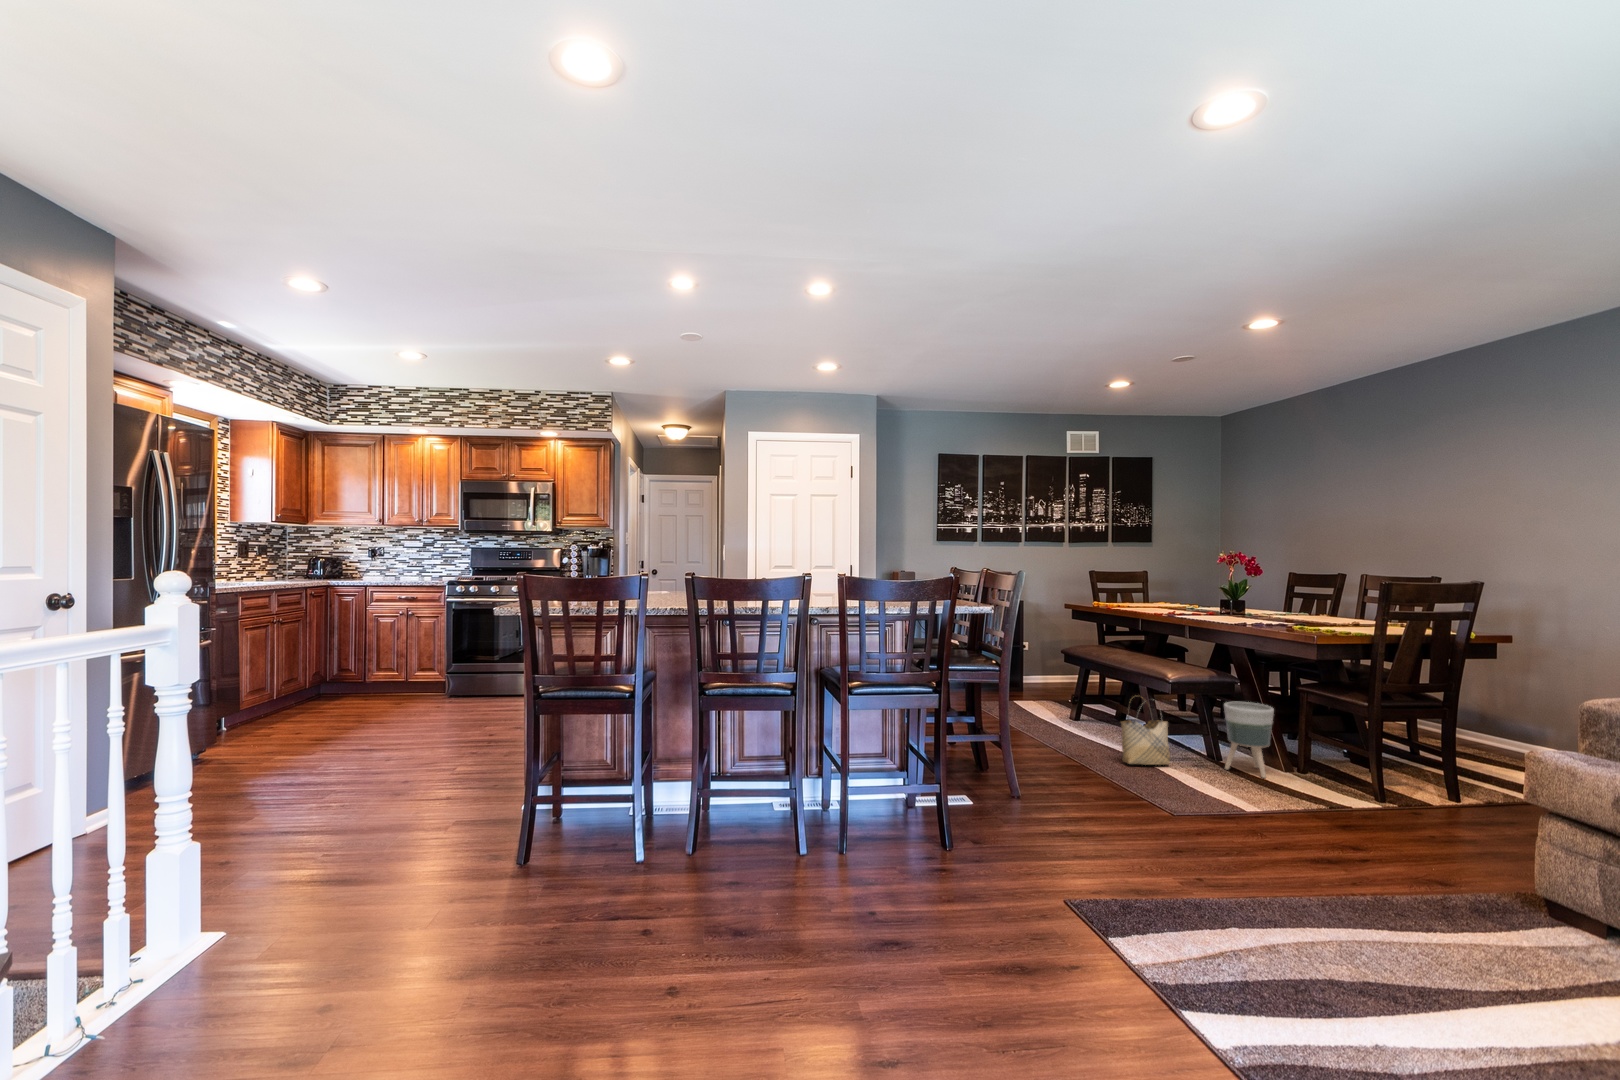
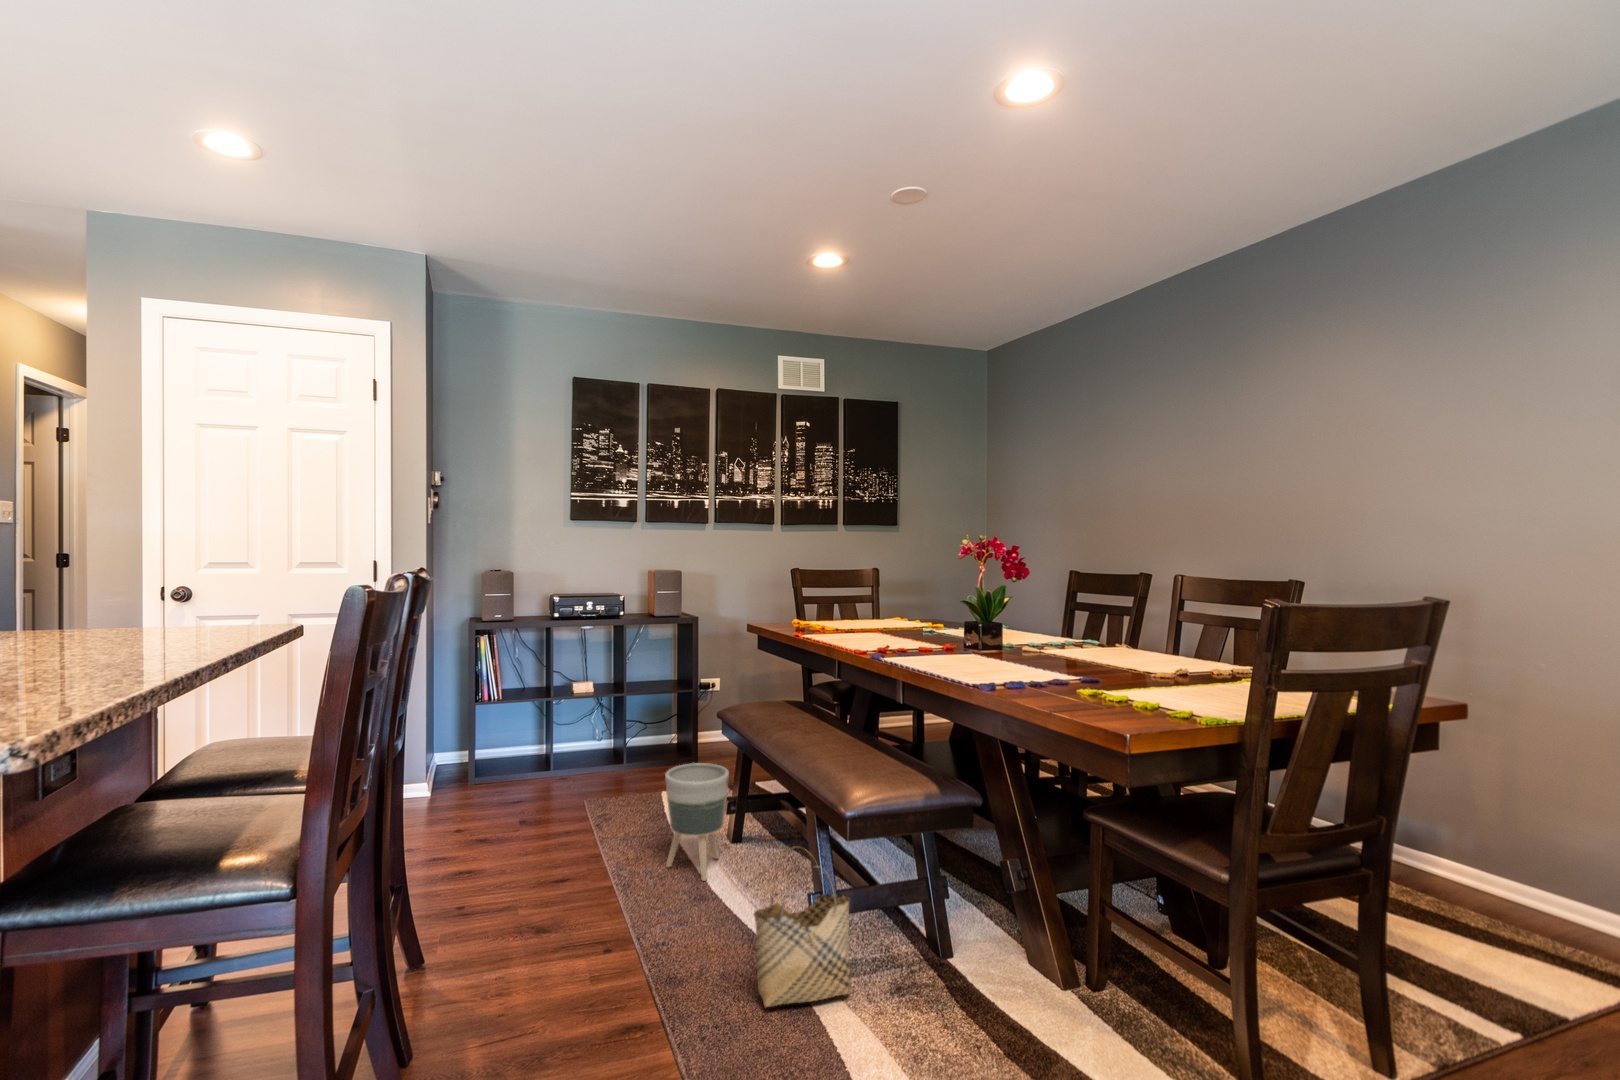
planter: present [1224,702,1274,778] -> present [665,763,729,881]

